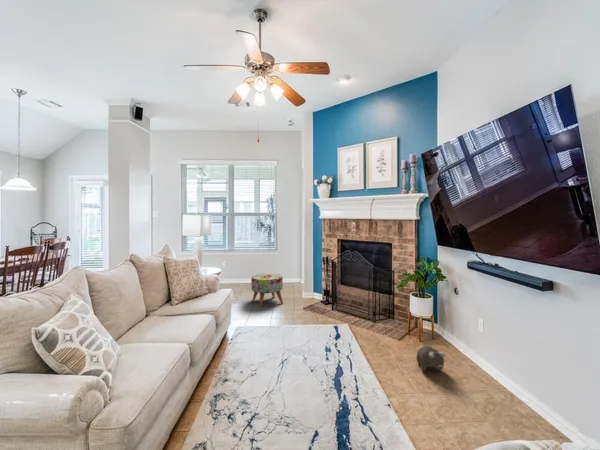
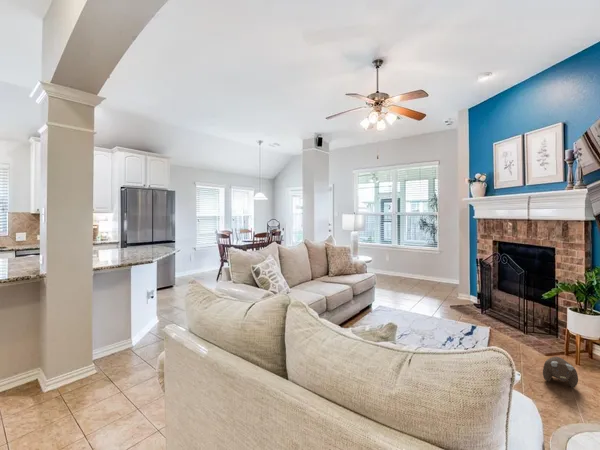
ottoman: present [251,273,283,307] -> none [400,268,431,298]

